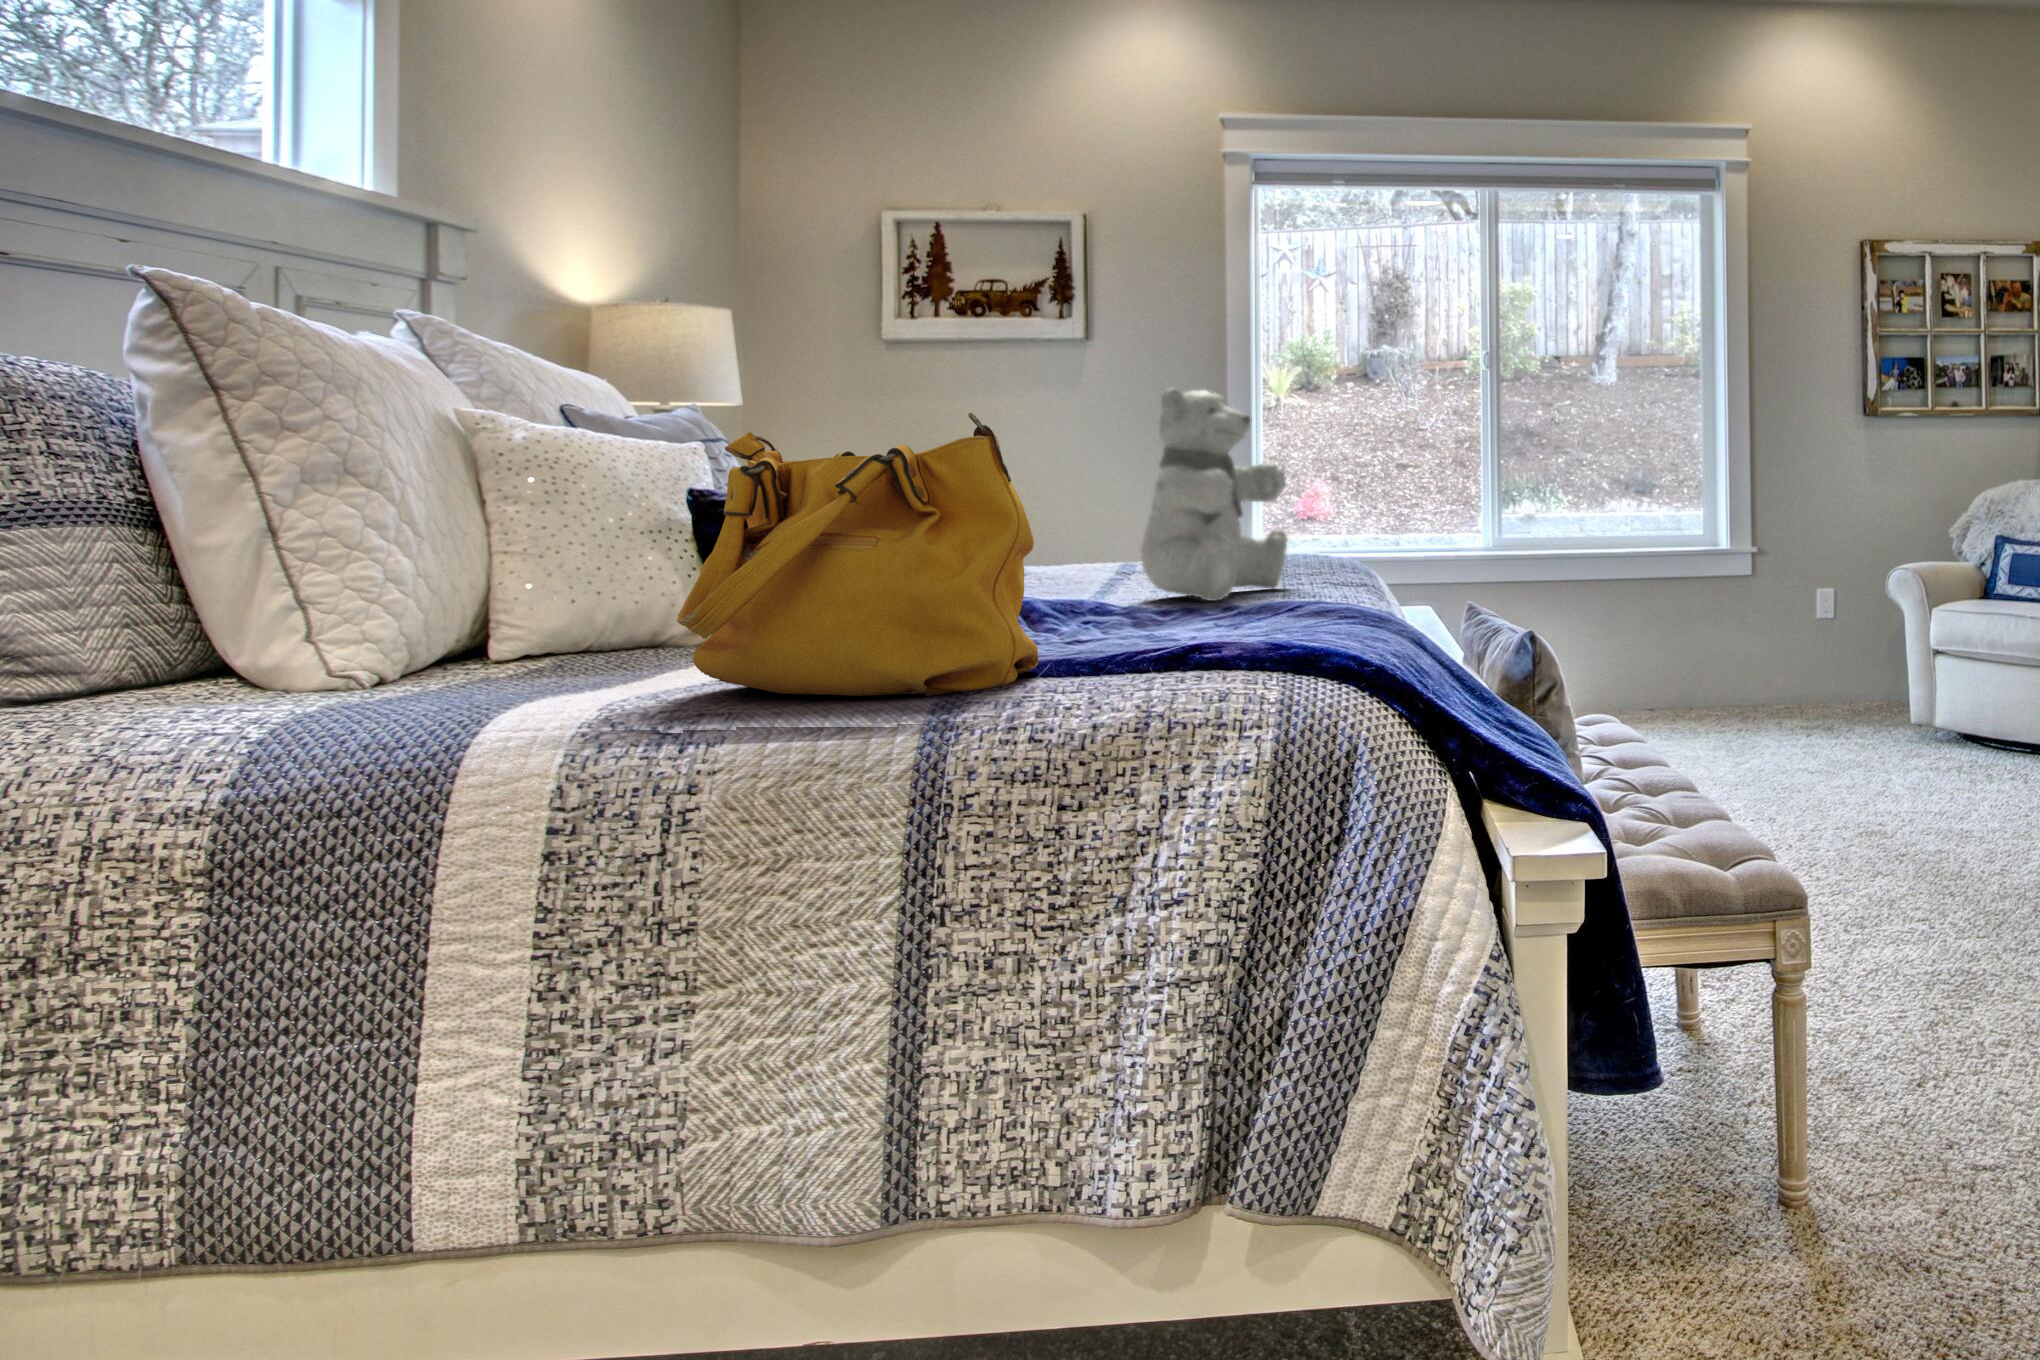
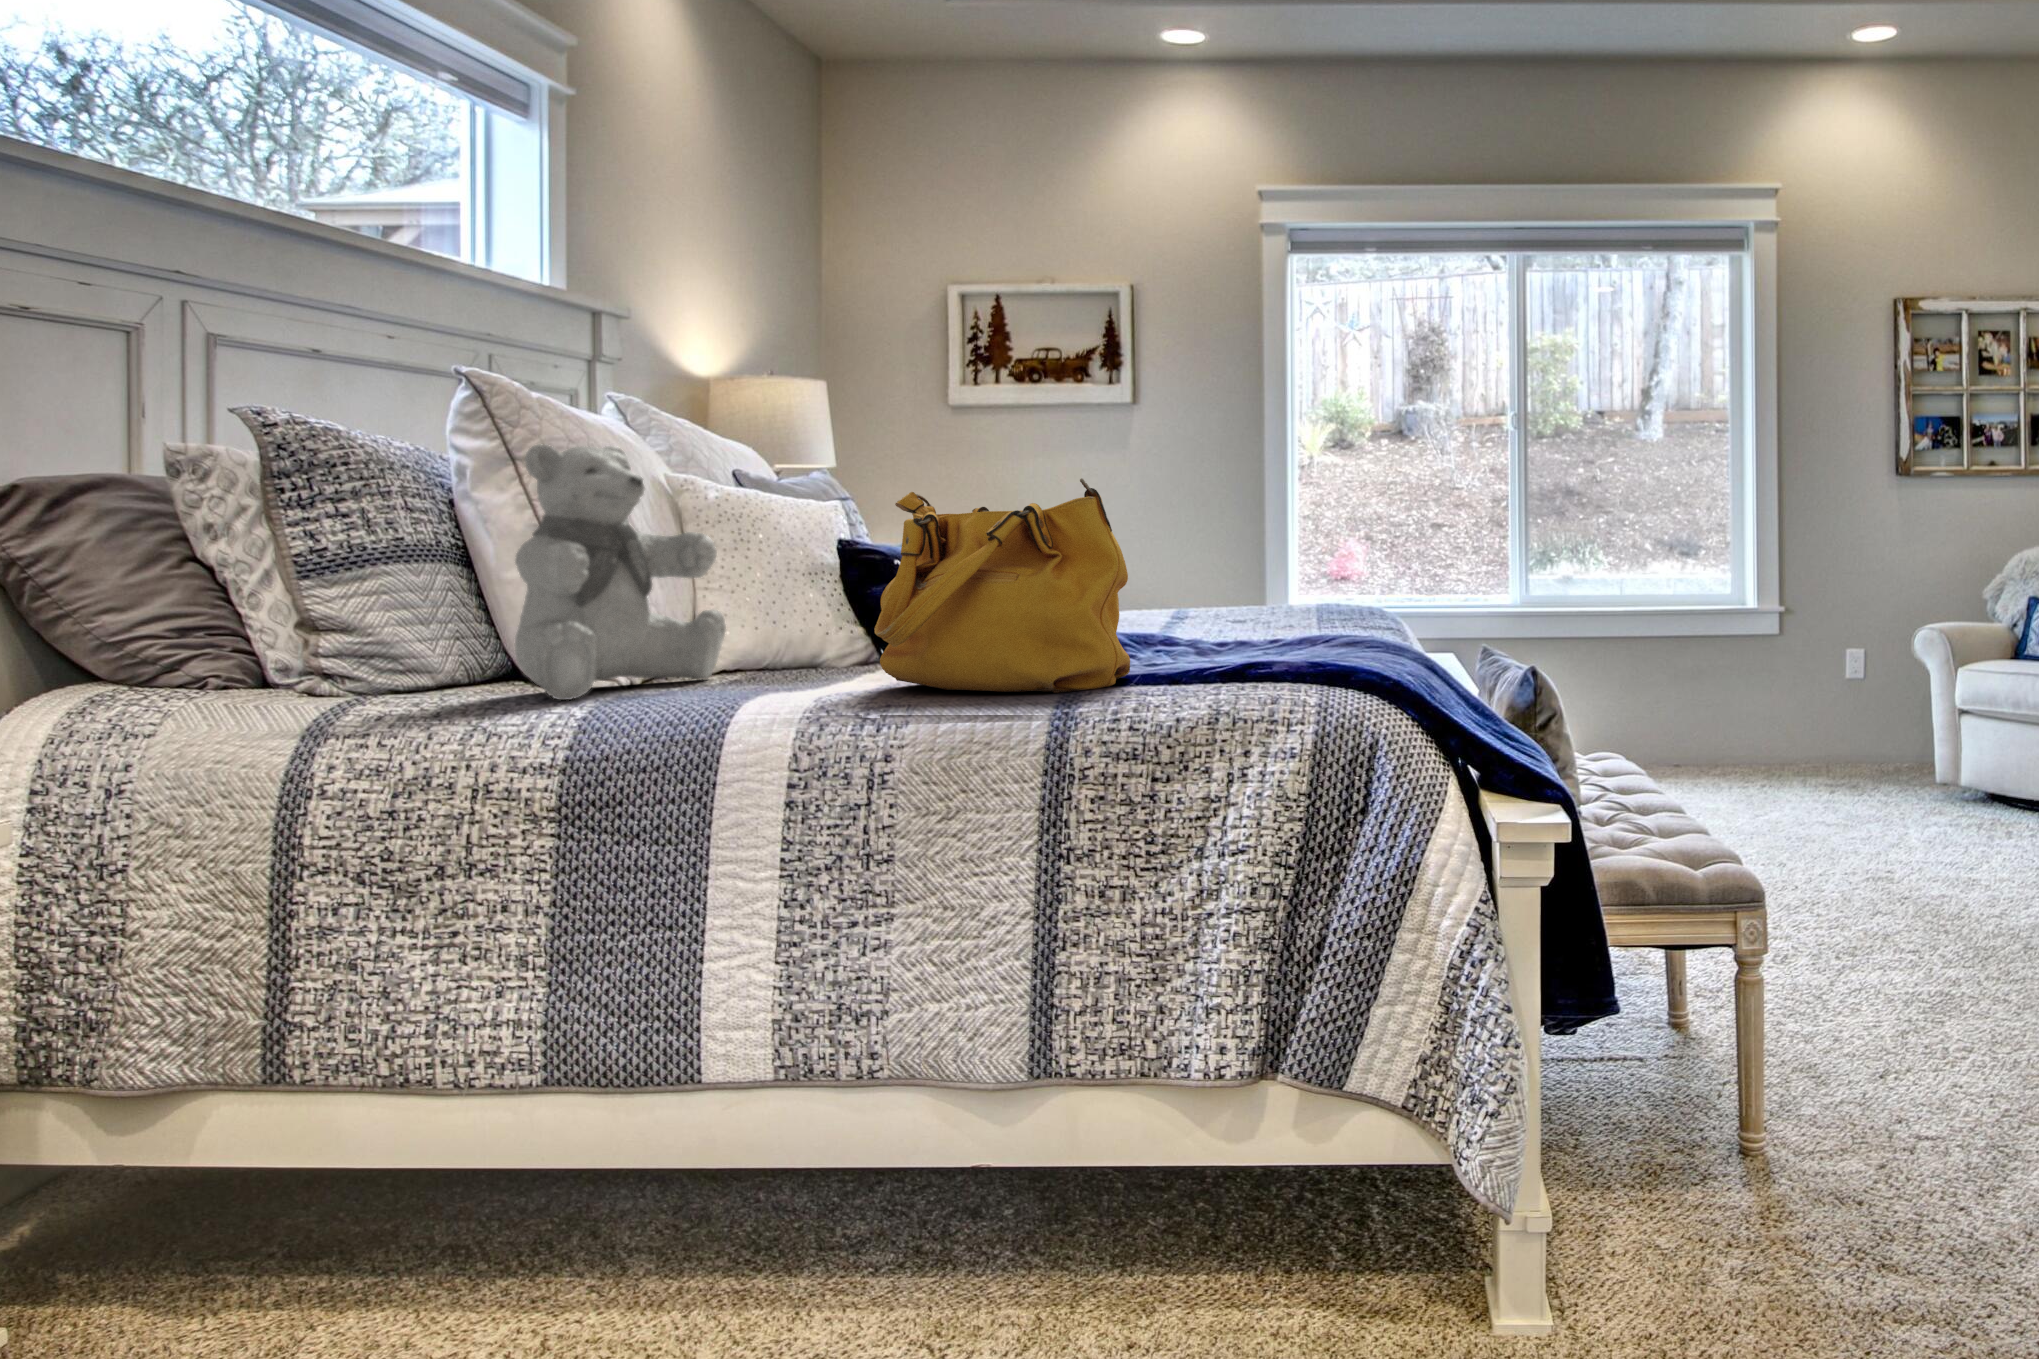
teddy bear: present [1141,388,1287,601] -> present [515,444,726,700]

